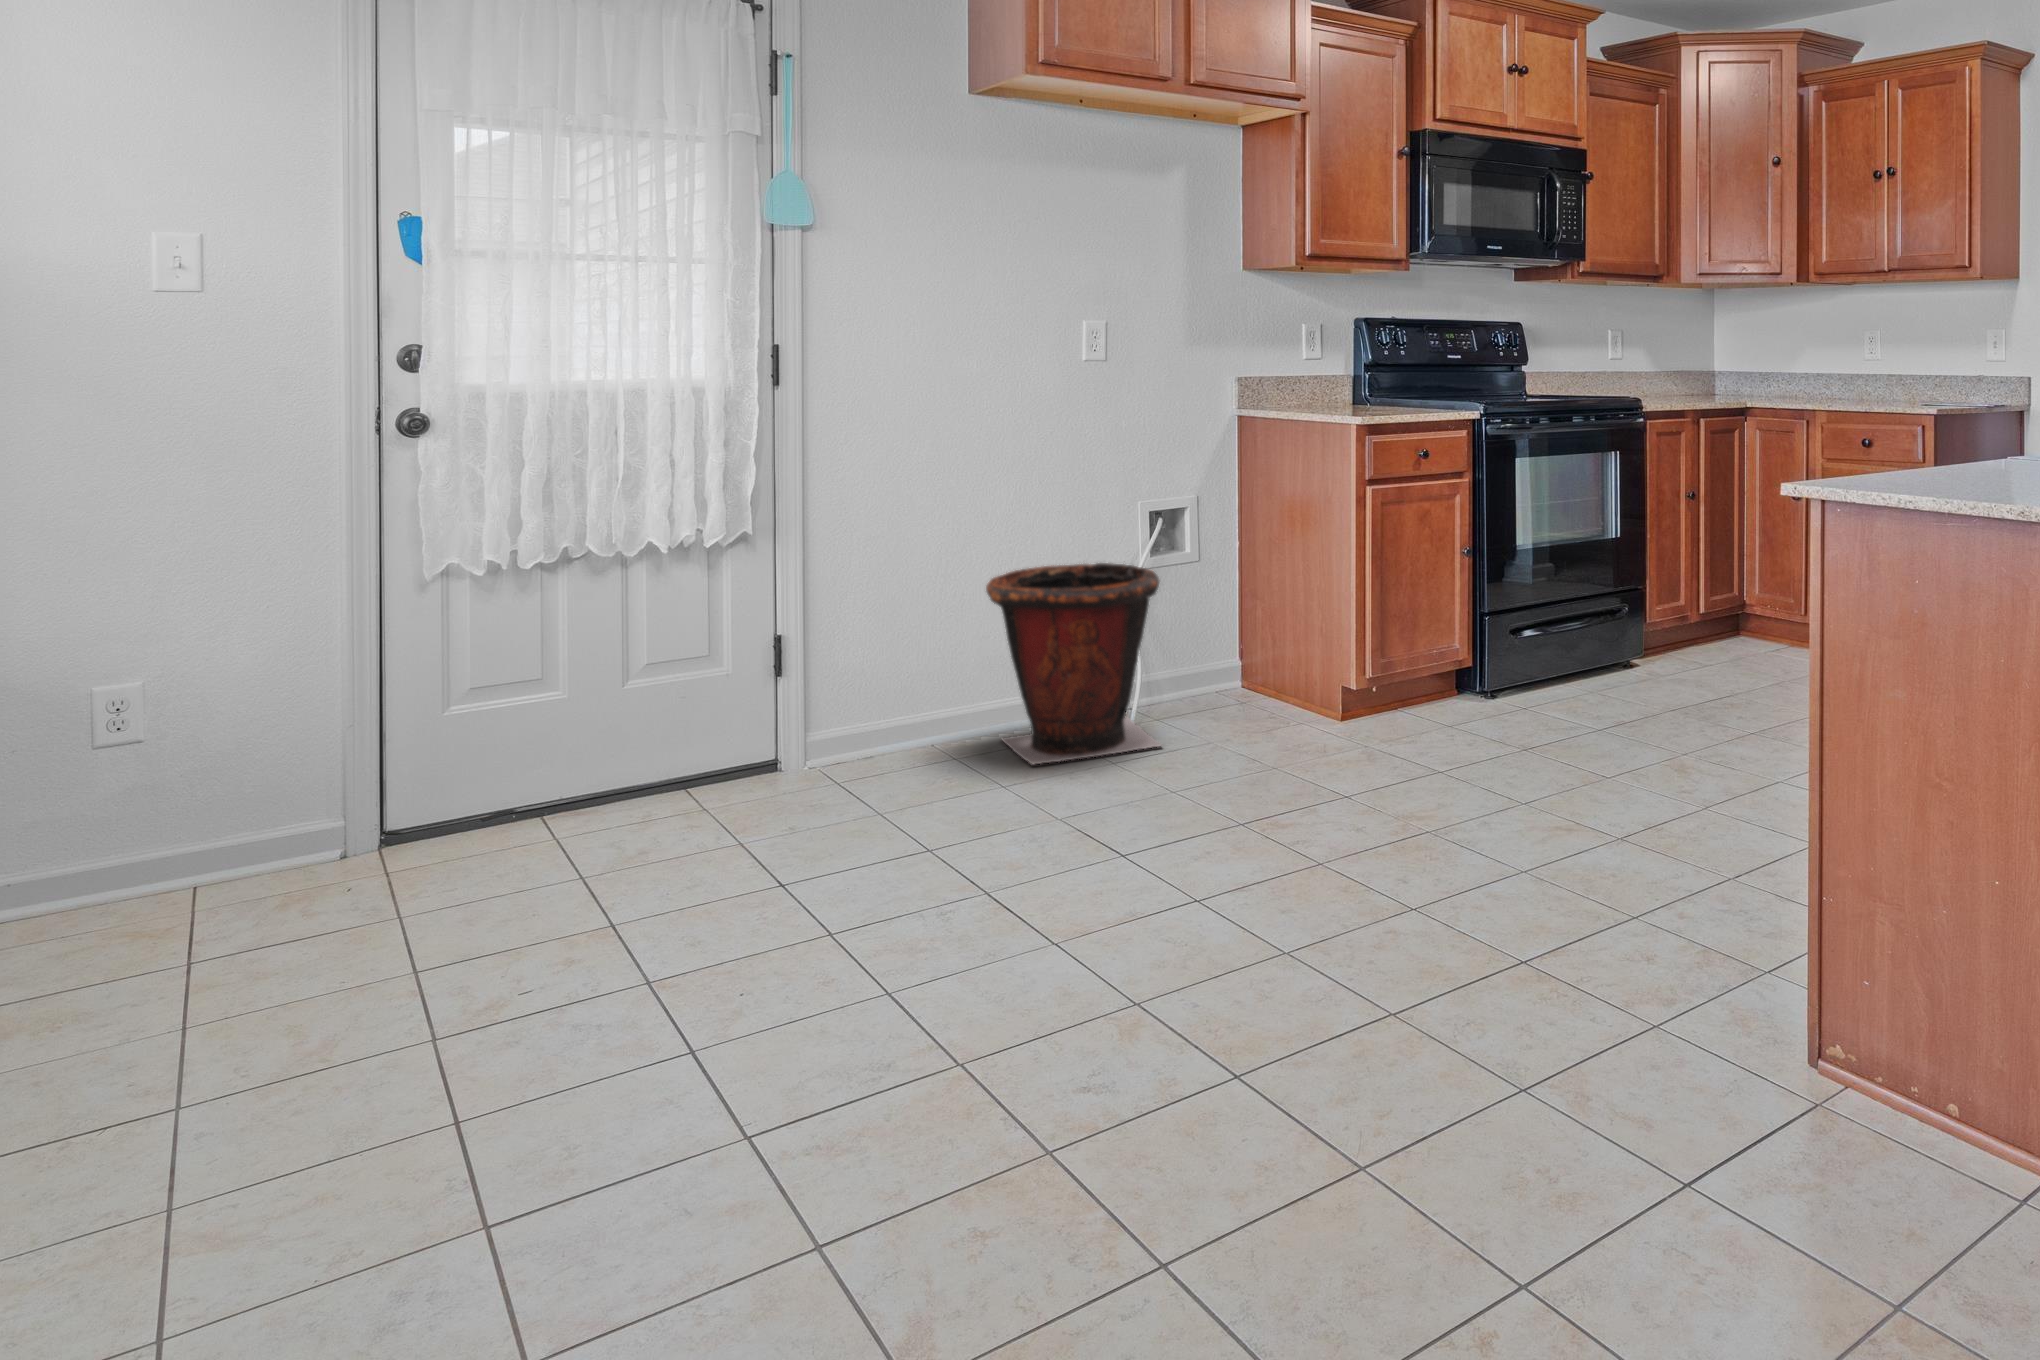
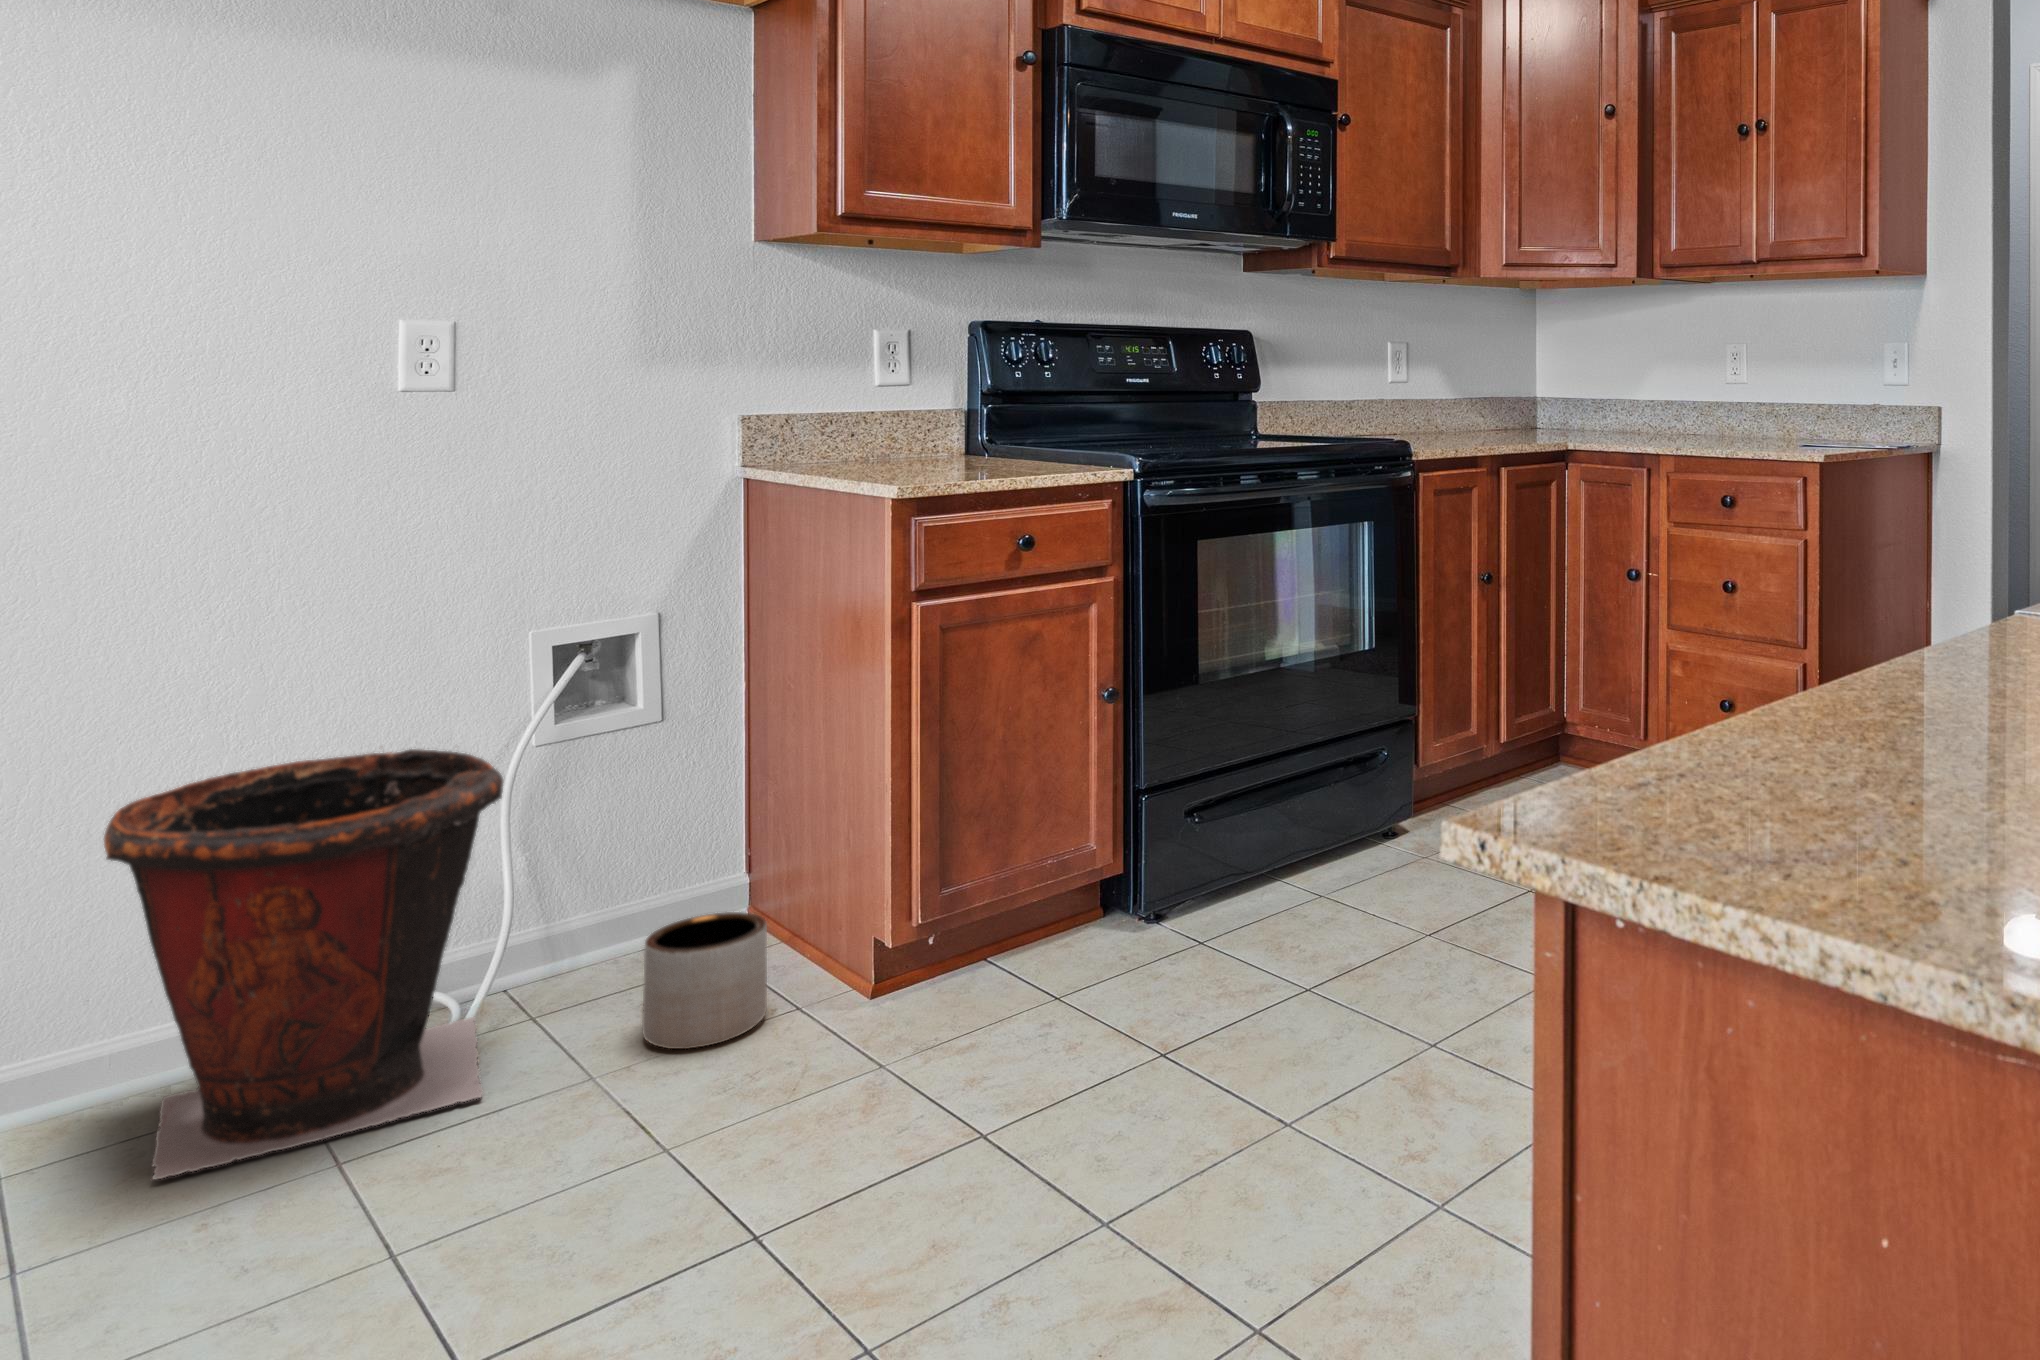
planter: none [1227,666,1290,735] -> present [642,912,767,1049]

